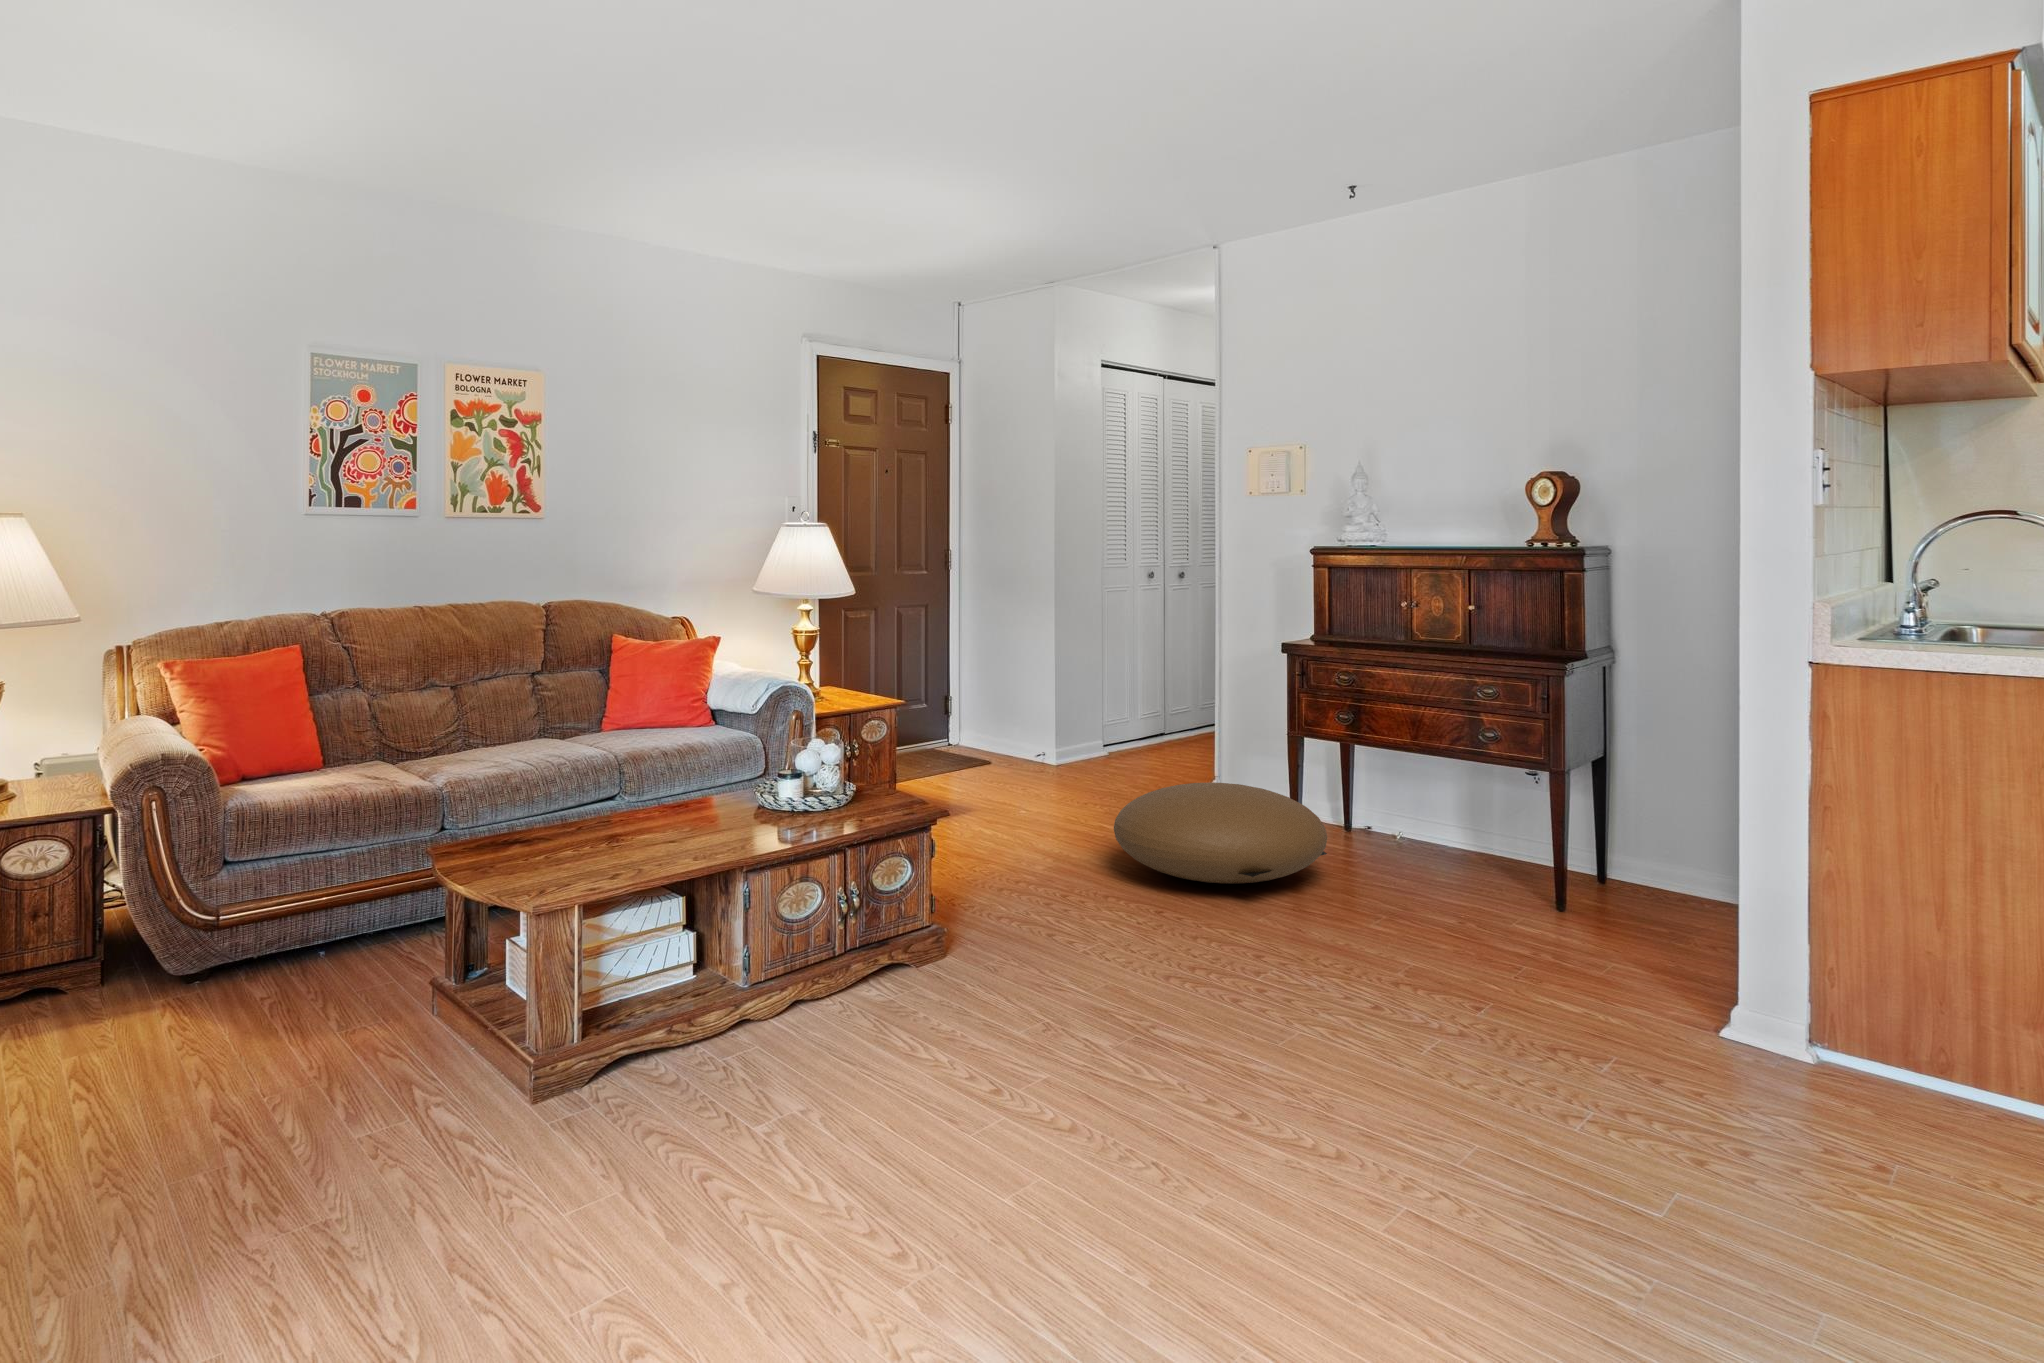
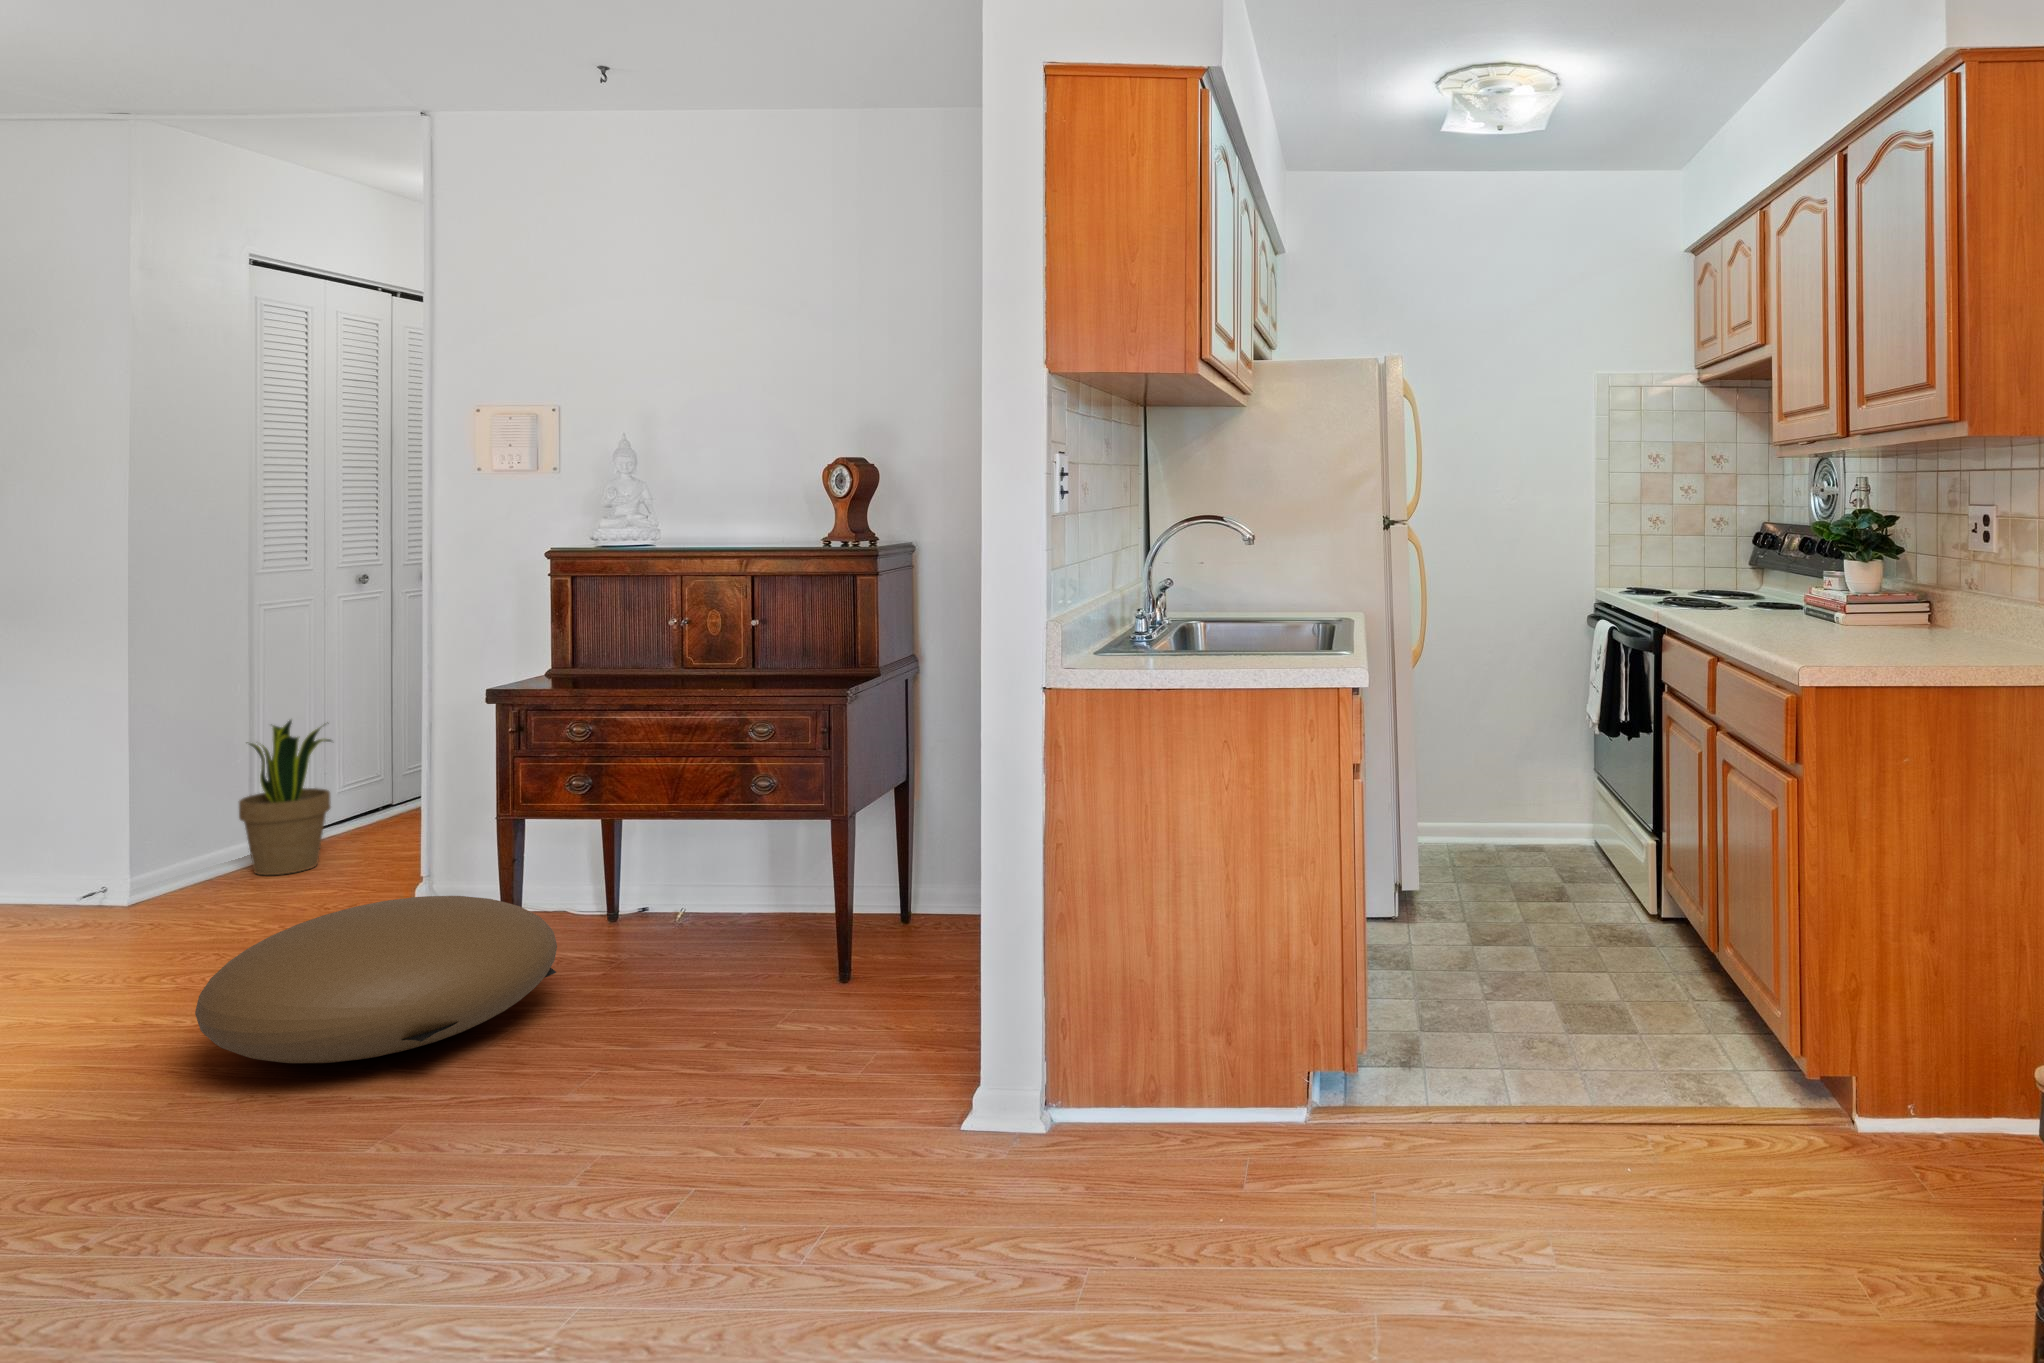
potted plant: none [1087,664,1140,768] -> present [239,720,331,875]

